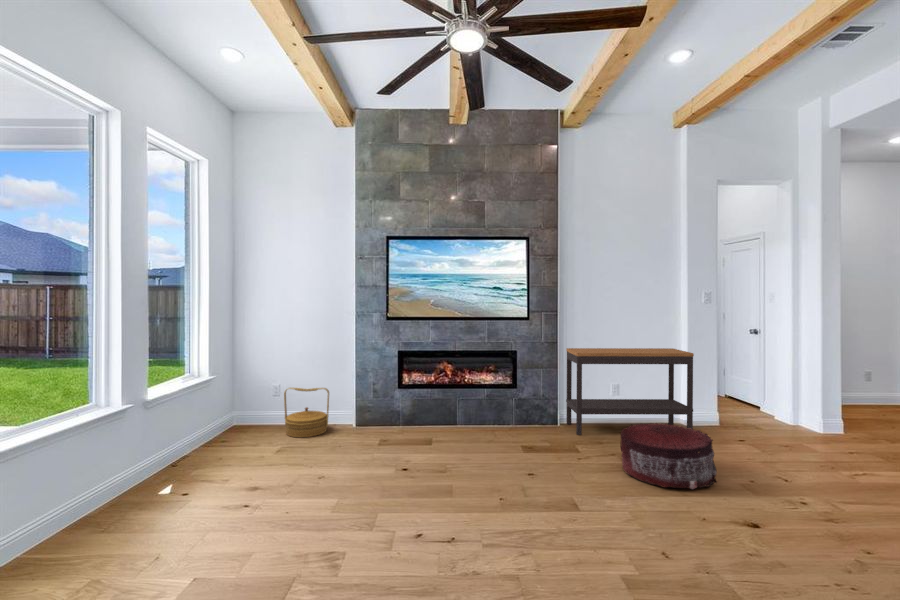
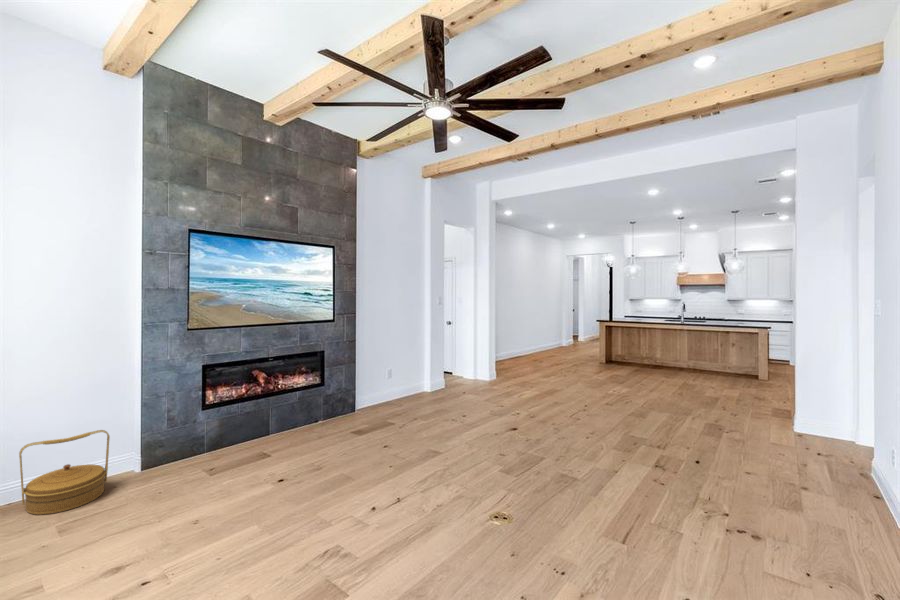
console table: present [566,348,694,435] -> none [361,338,444,415]
pouf: present [620,423,716,489] -> none [433,391,493,434]

